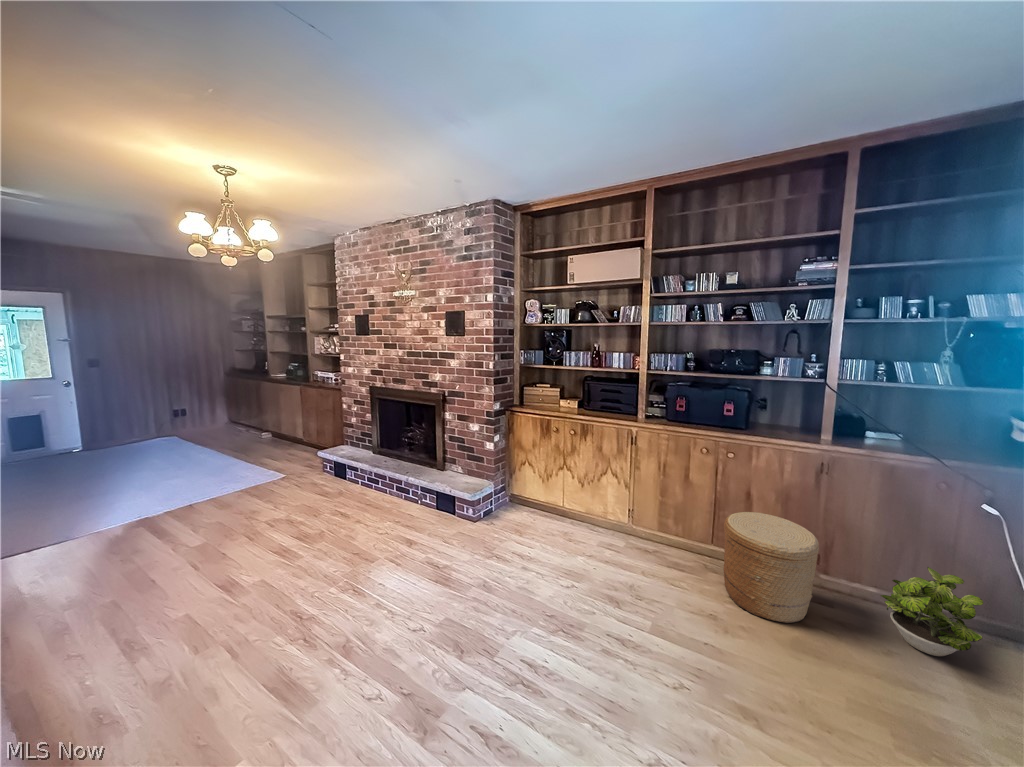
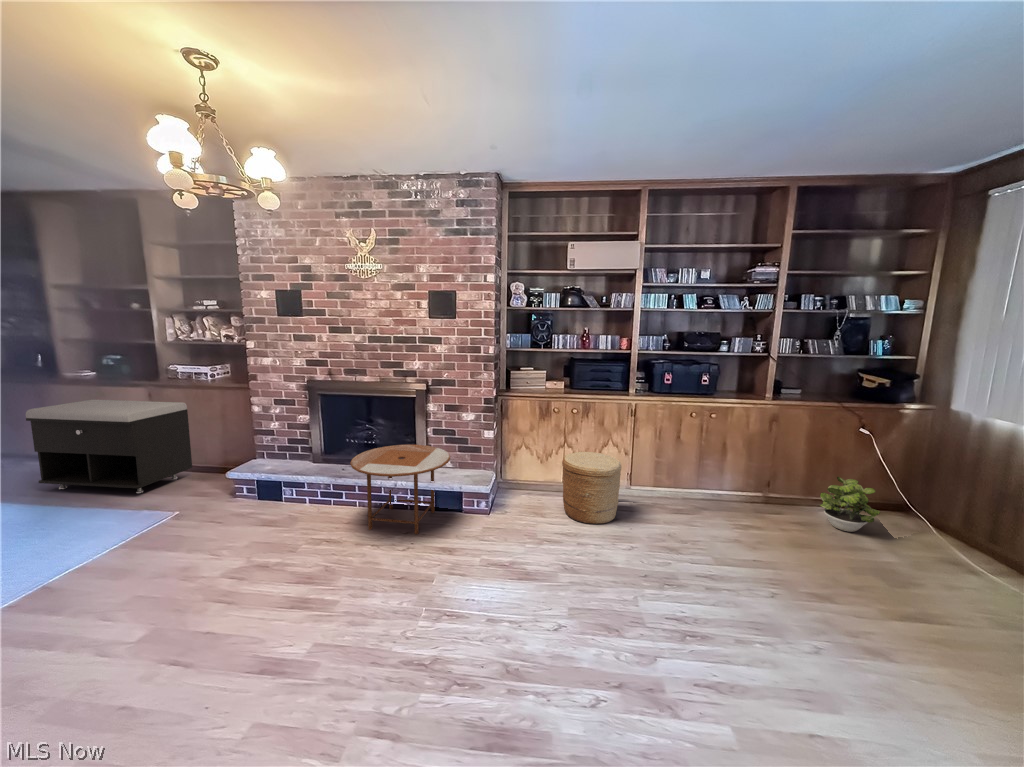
storage bench: none [233,393,317,459] -> present [26,400,192,494]
side table: none [360,446,446,525] -> present [350,445,450,534]
woven basket: present [724,512,819,623] -> present [562,452,621,524]

